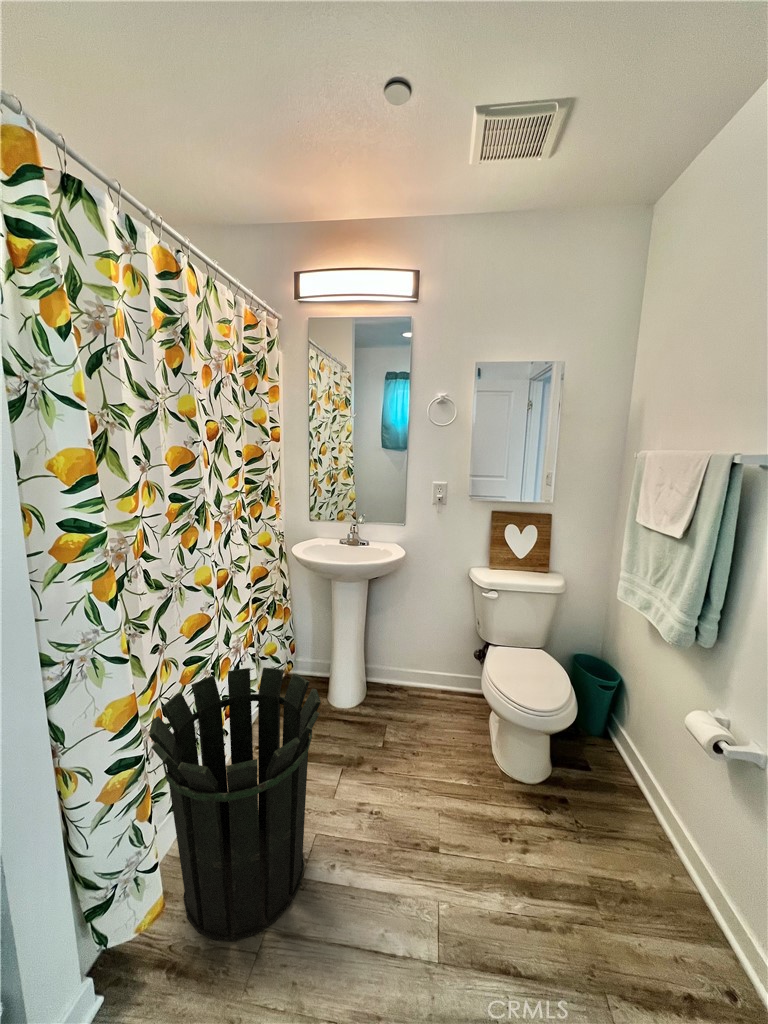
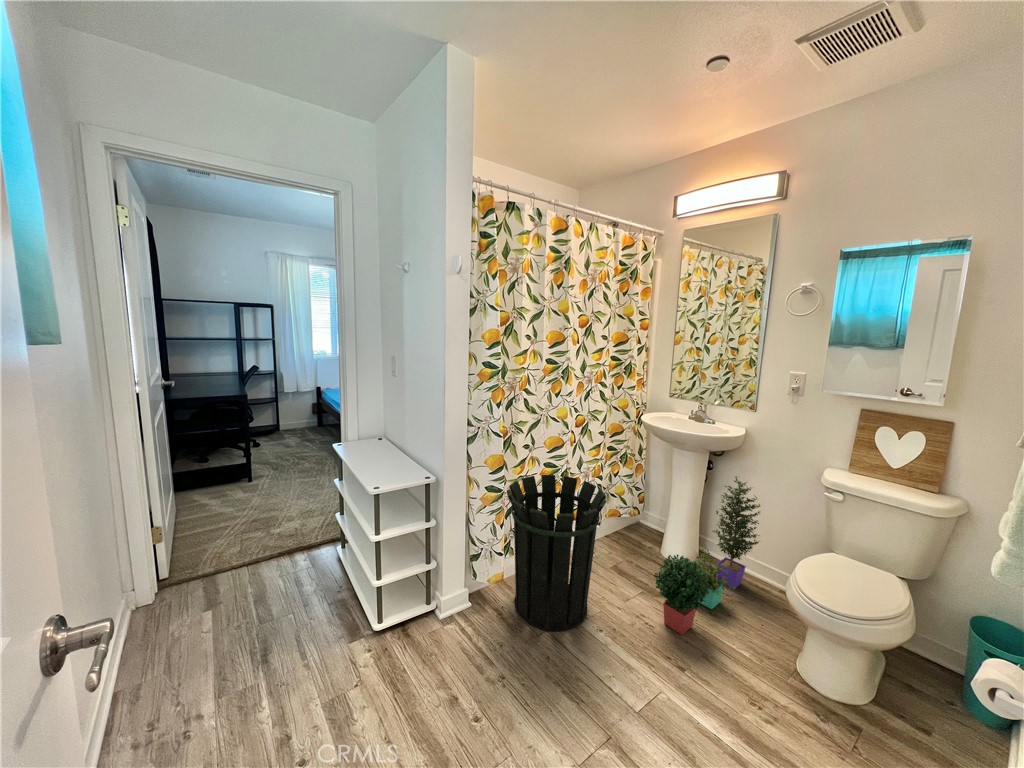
potted plant: none [370,596,431,800] -> present [654,476,760,635]

